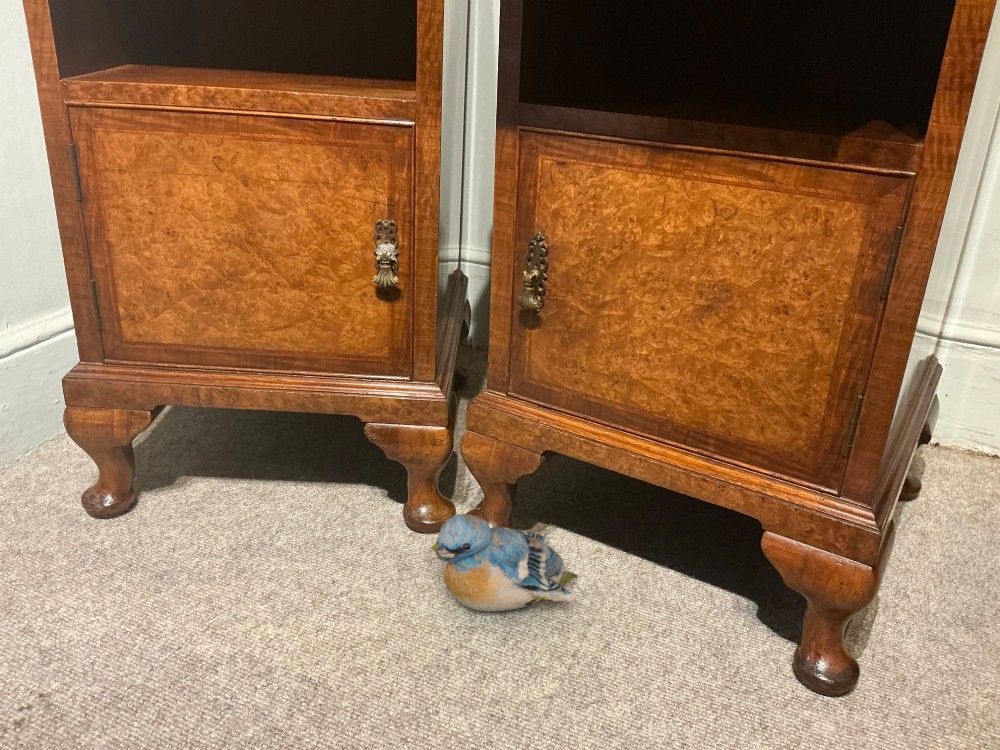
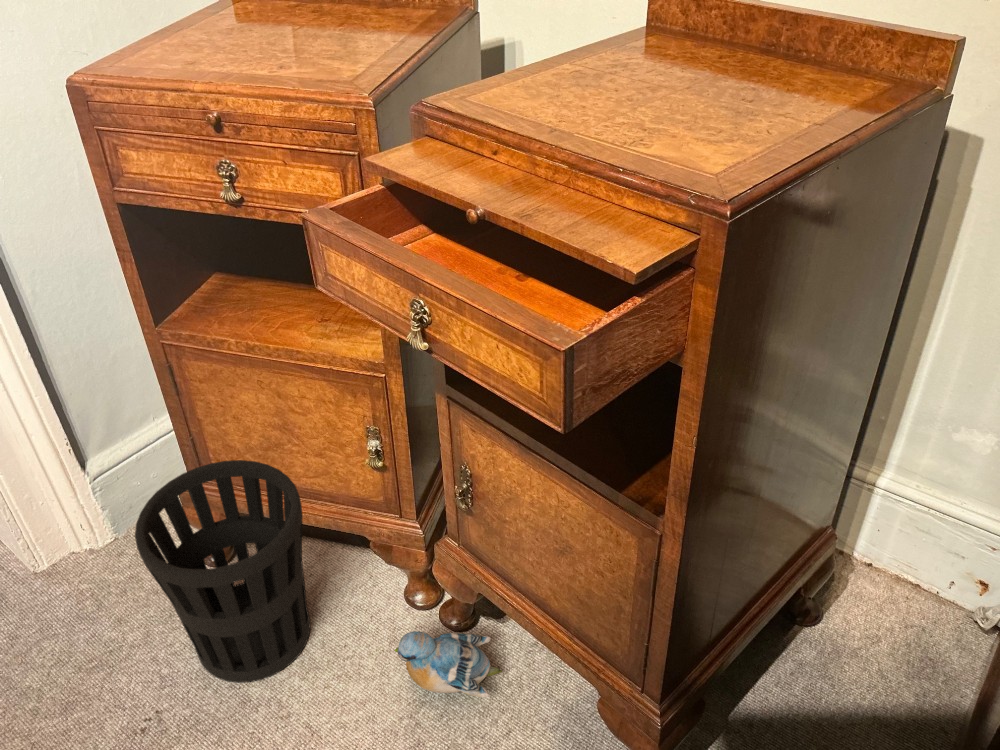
wastebasket: none [20,299,287,641] -> present [135,460,310,683]

